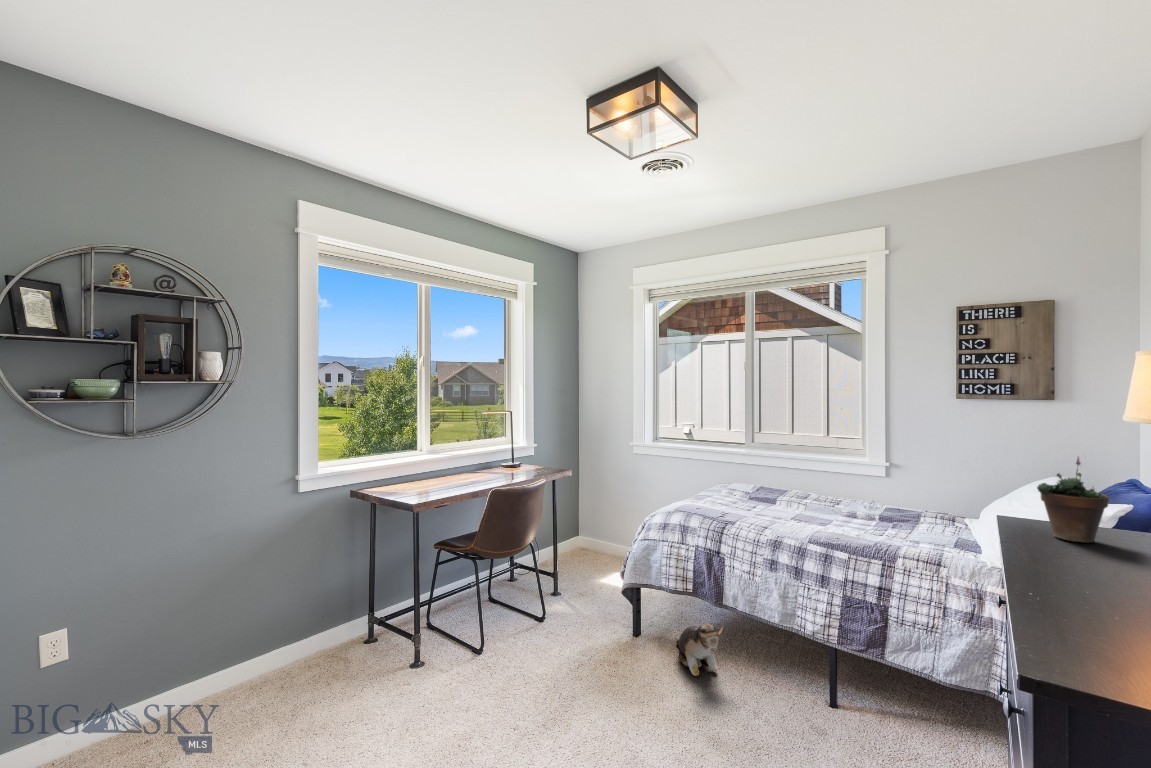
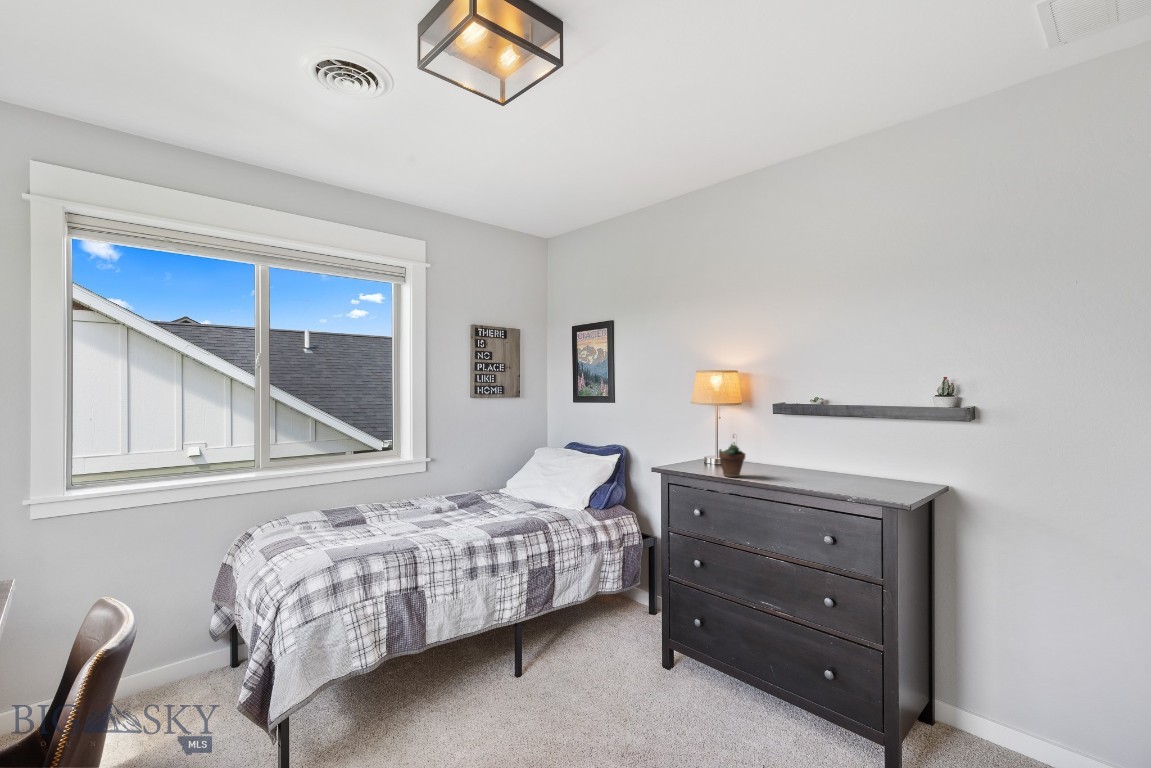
plush toy: present [676,623,723,676] -> none [352,662,464,742]

